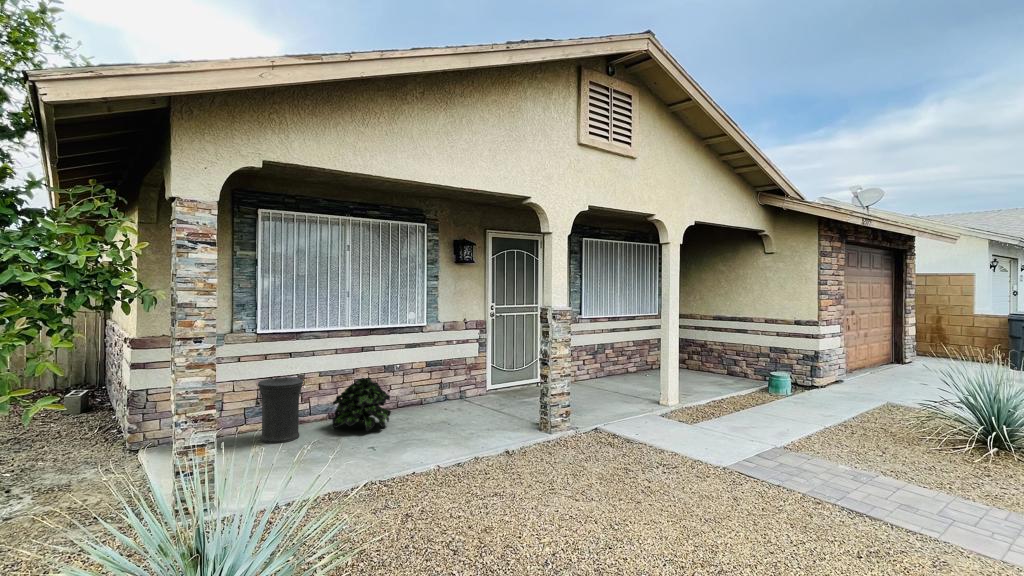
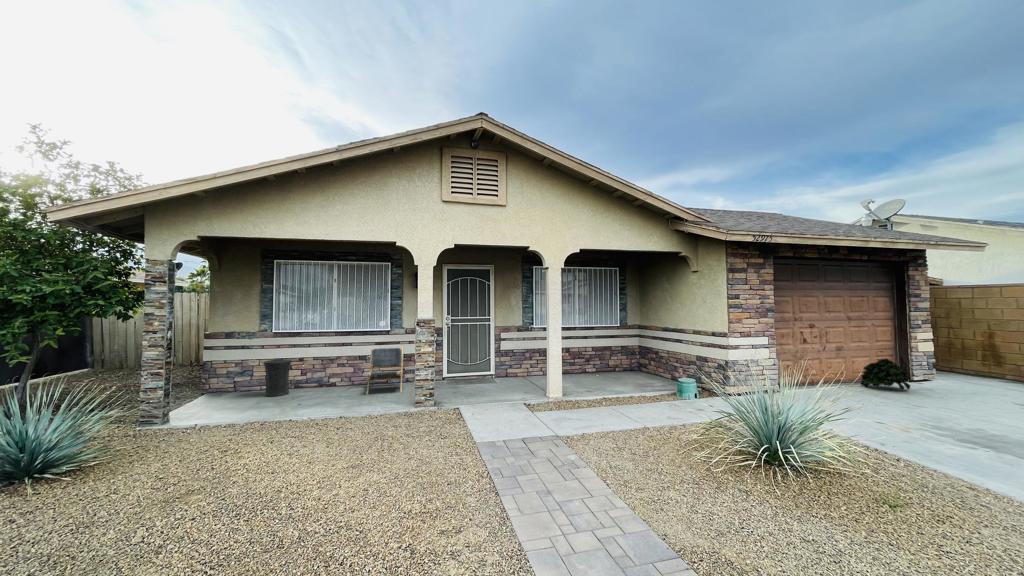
lounge chair: none [404,350,473,423] -> present [367,348,403,394]
potted plant: present [332,377,391,432] -> present [861,358,910,390]

